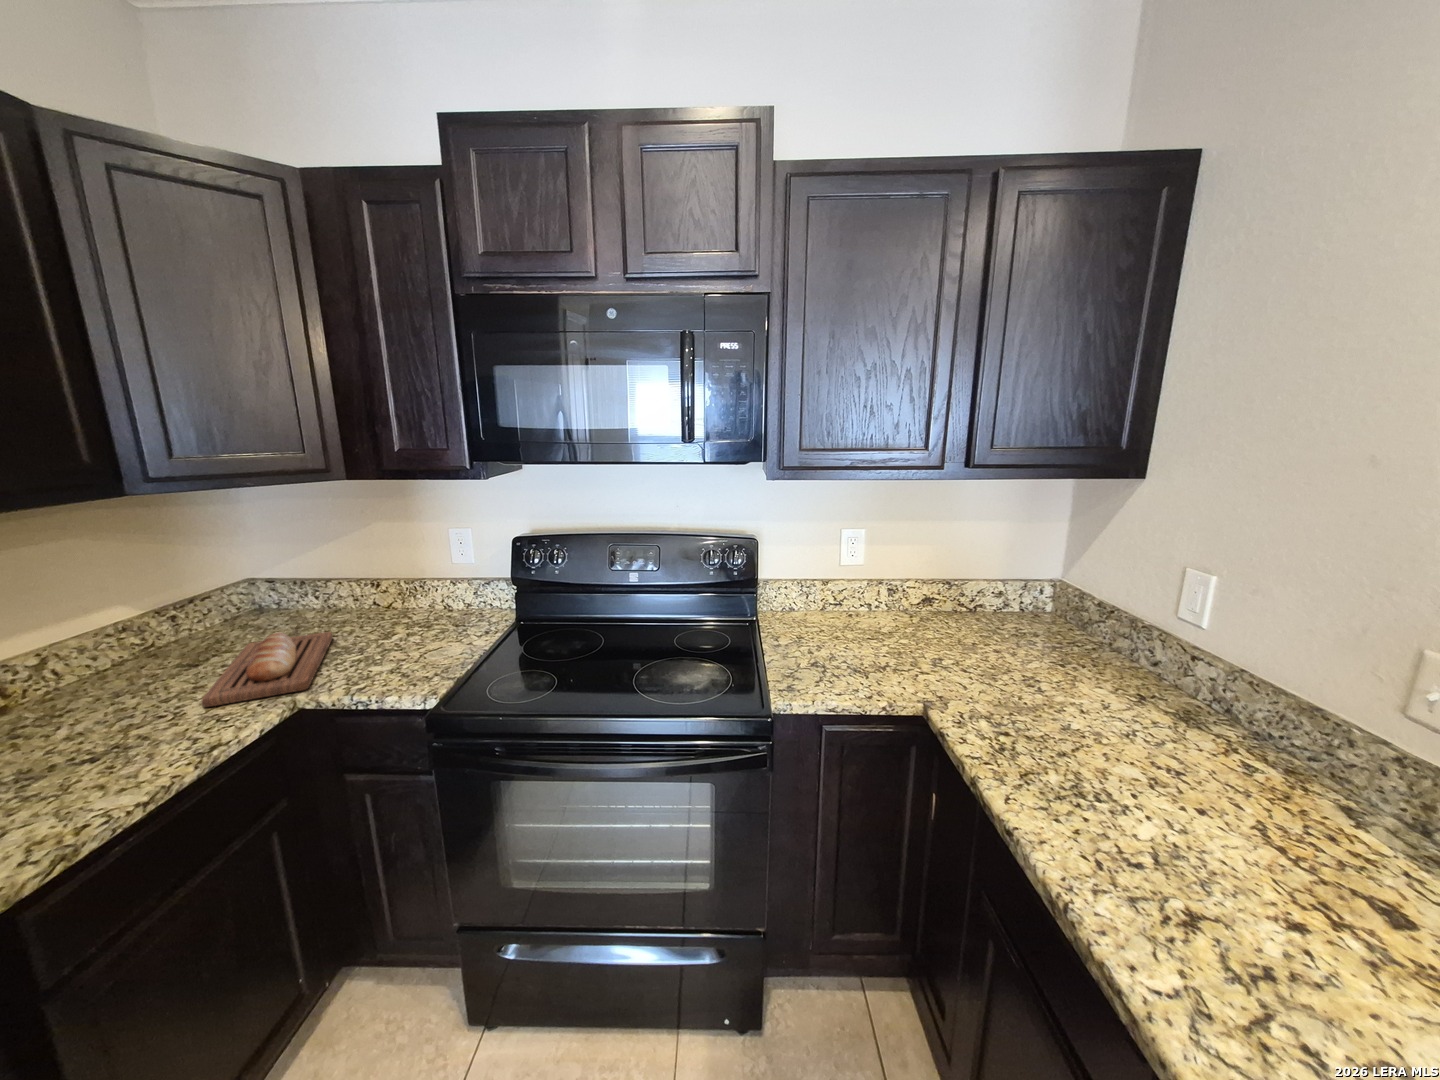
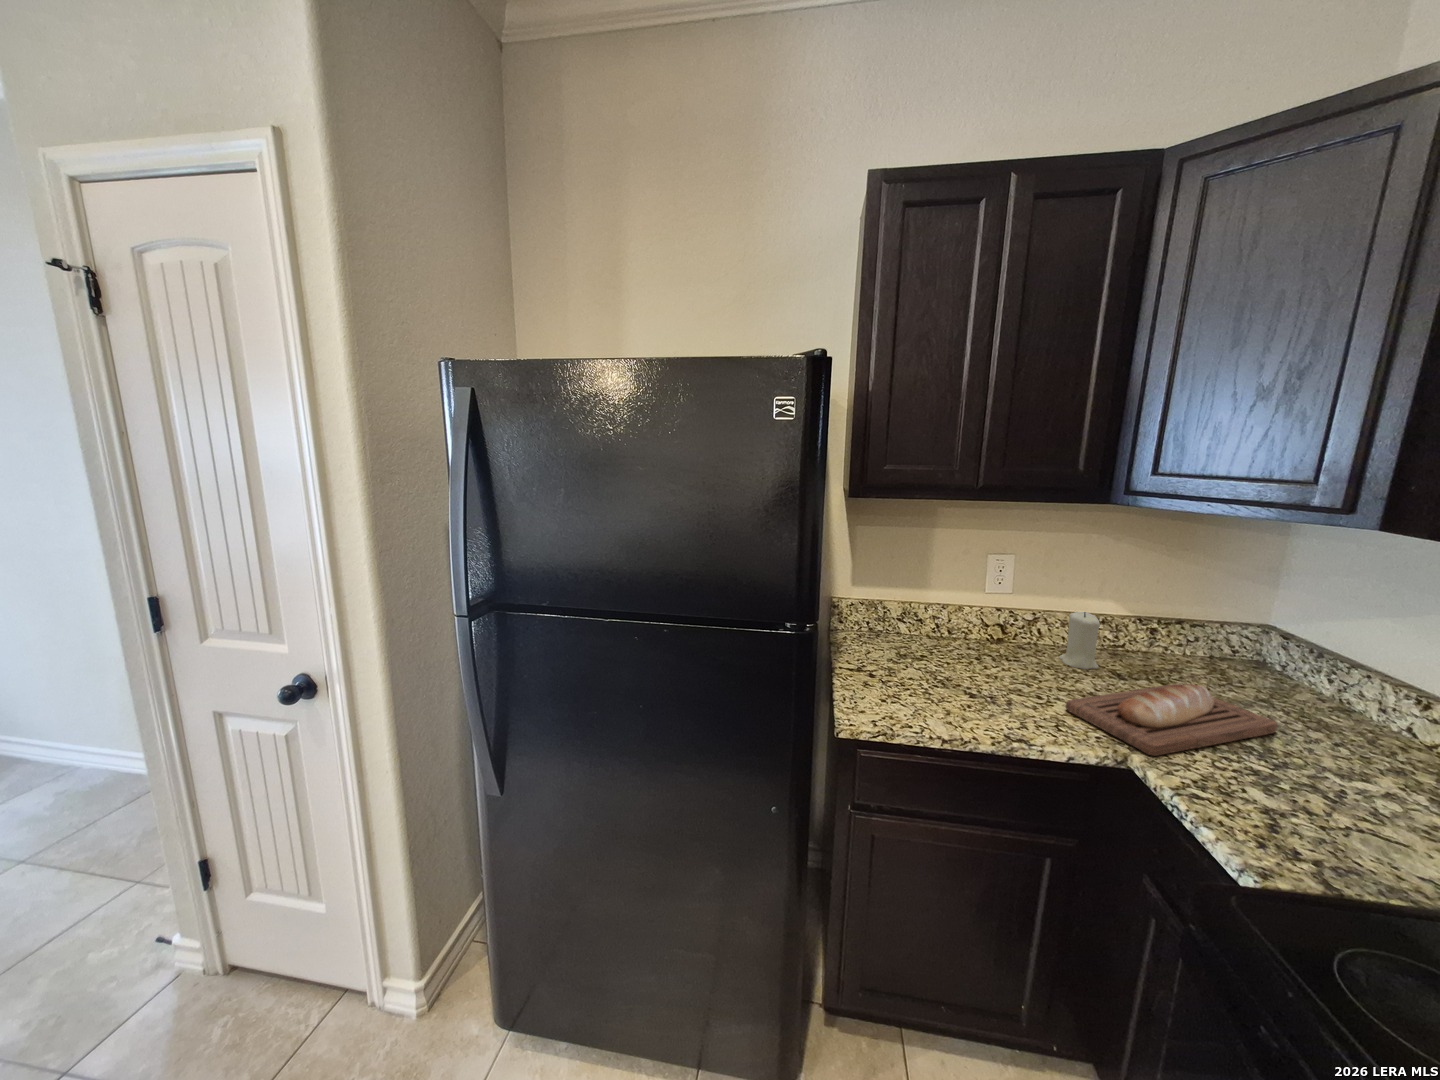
candle: none [106,623,164,685] -> present [1059,612,1100,669]

